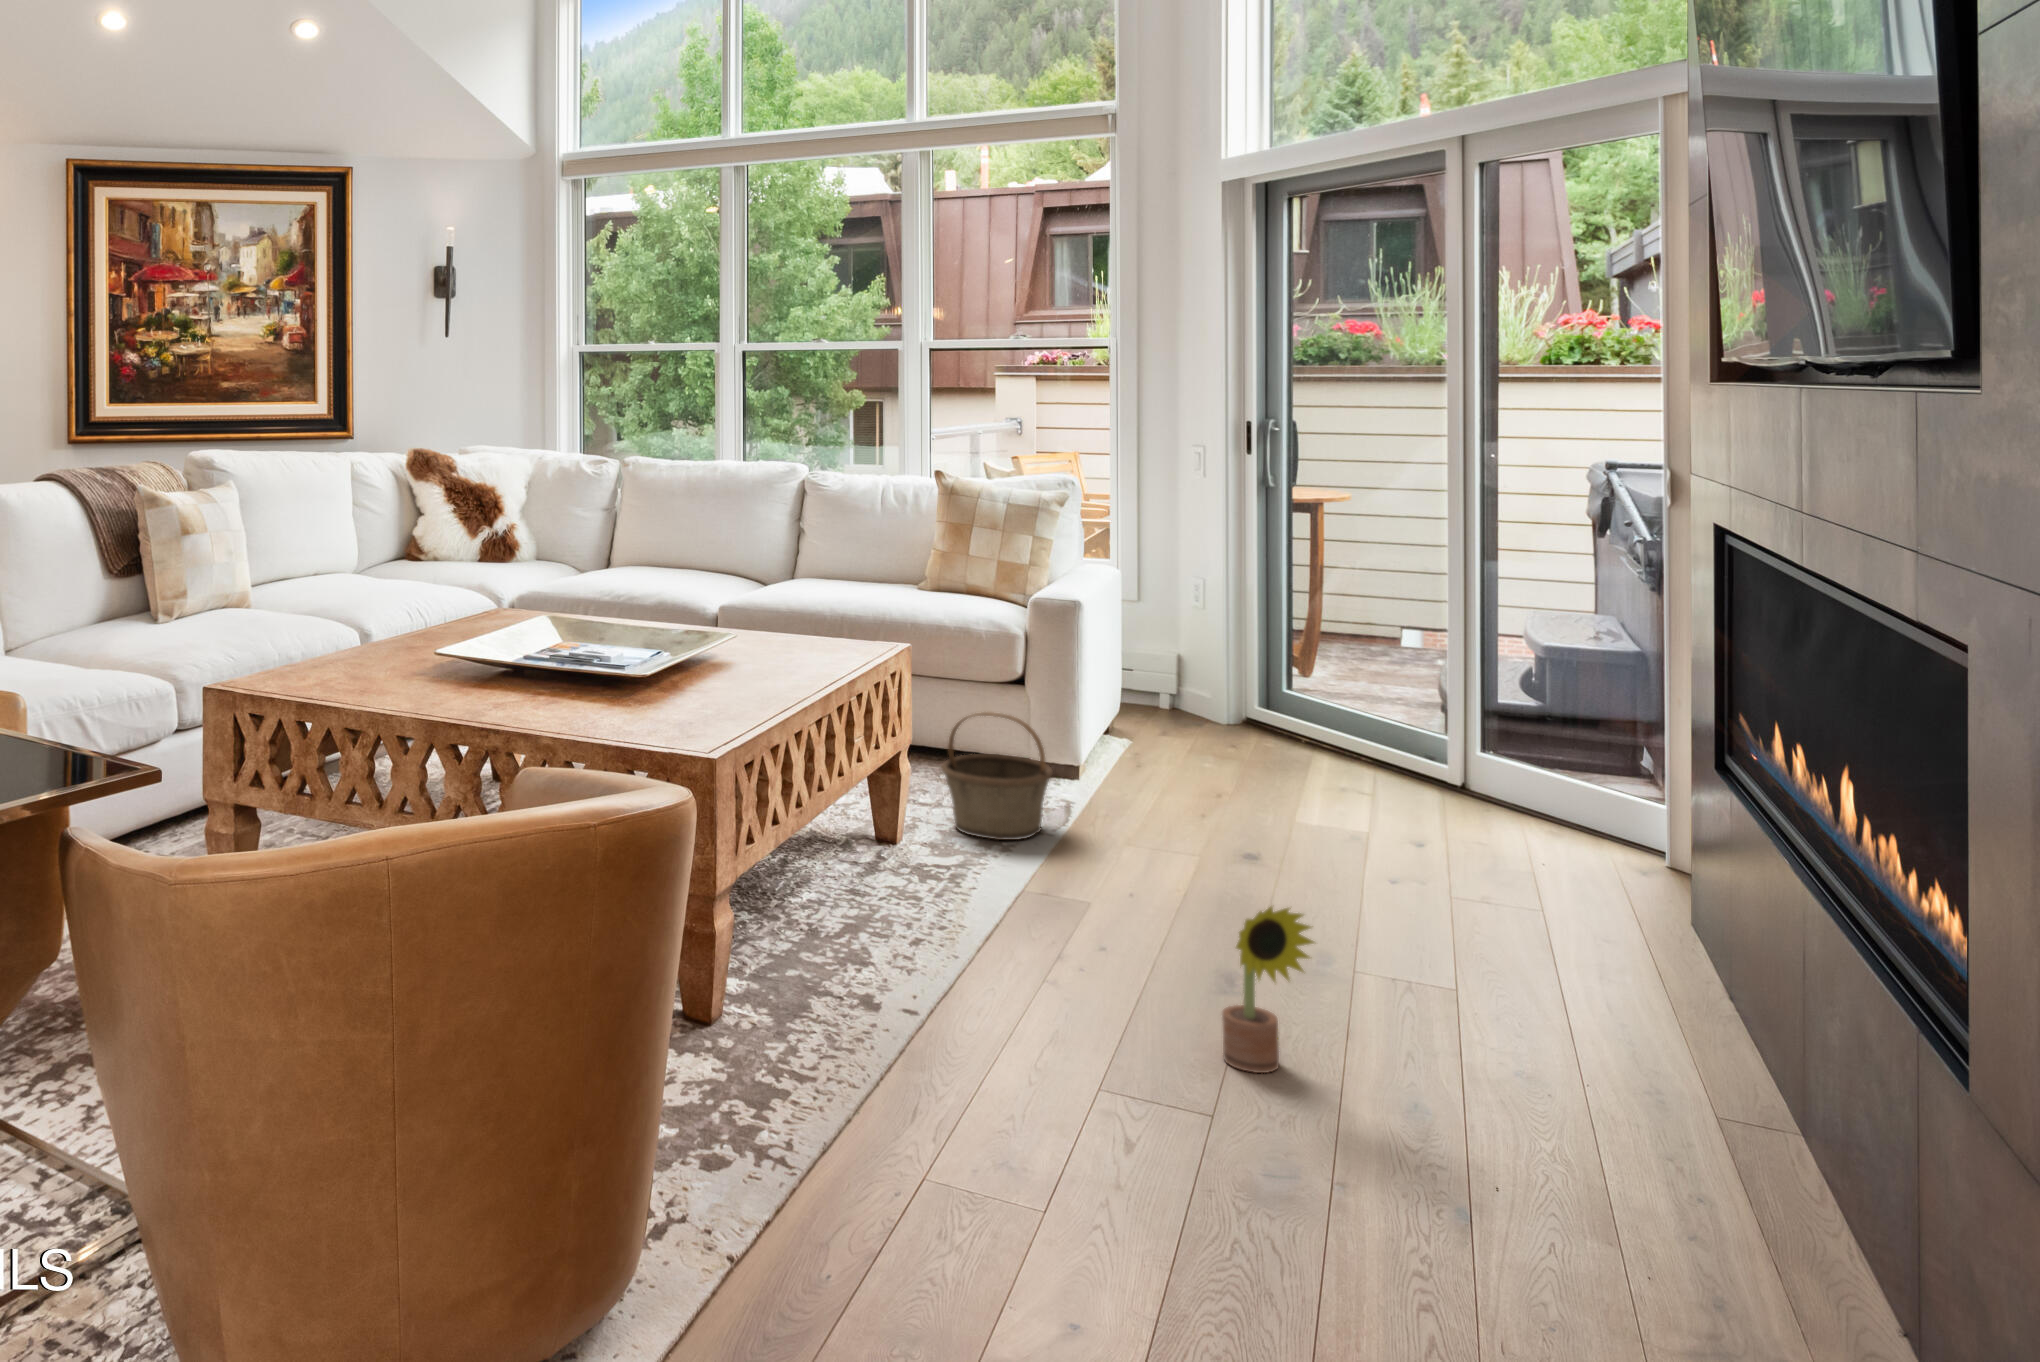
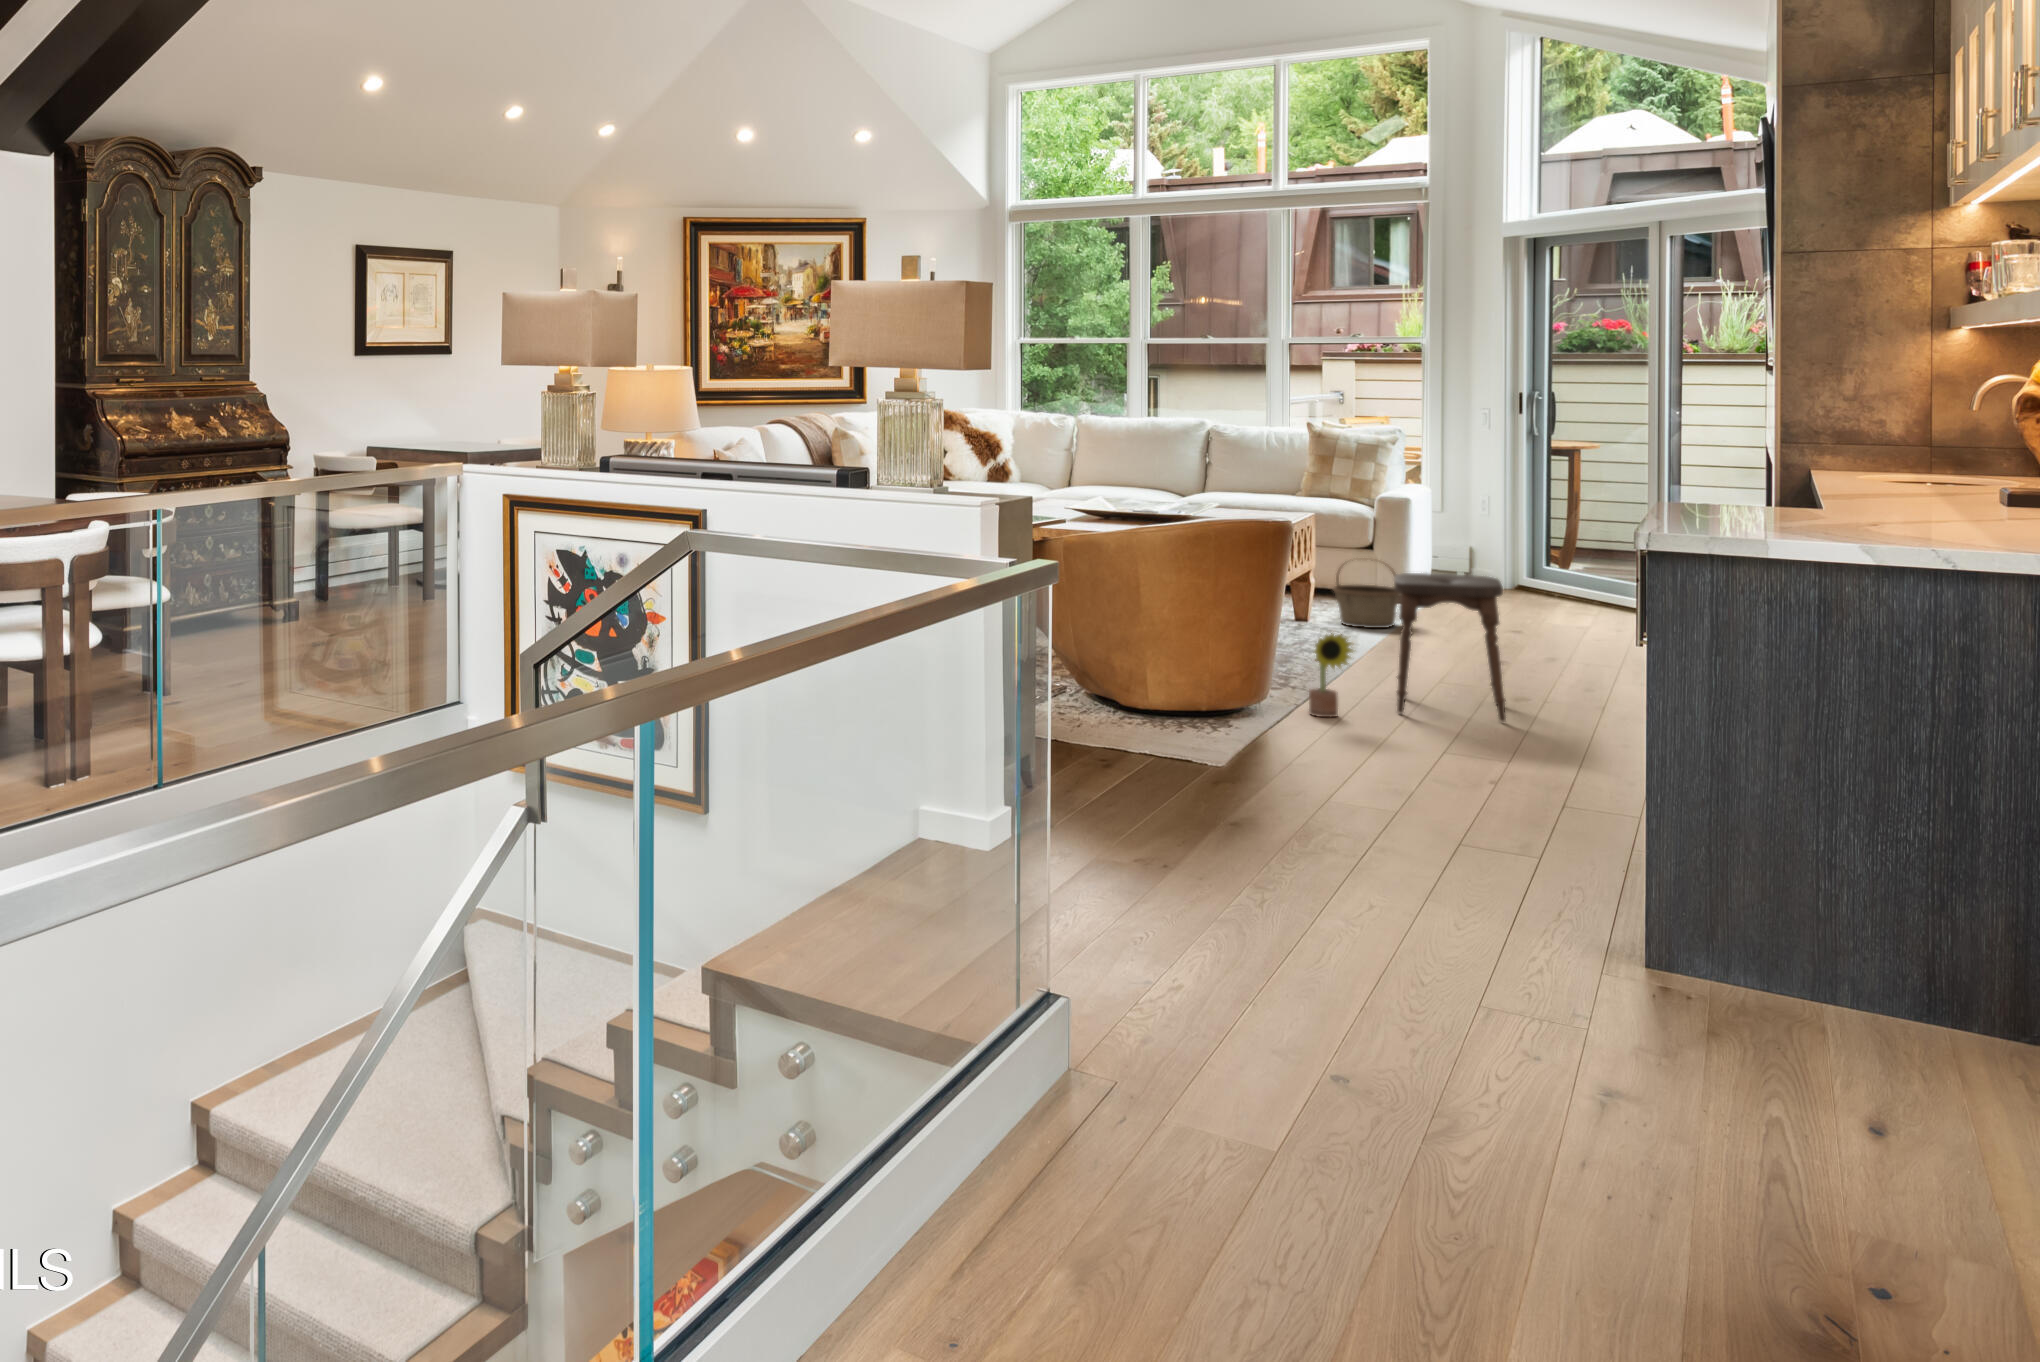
stool: none [955,841,1196,1245] -> present [1394,573,1506,722]
decorative plant: present [1222,906,1314,1073] -> present [1309,633,1353,717]

